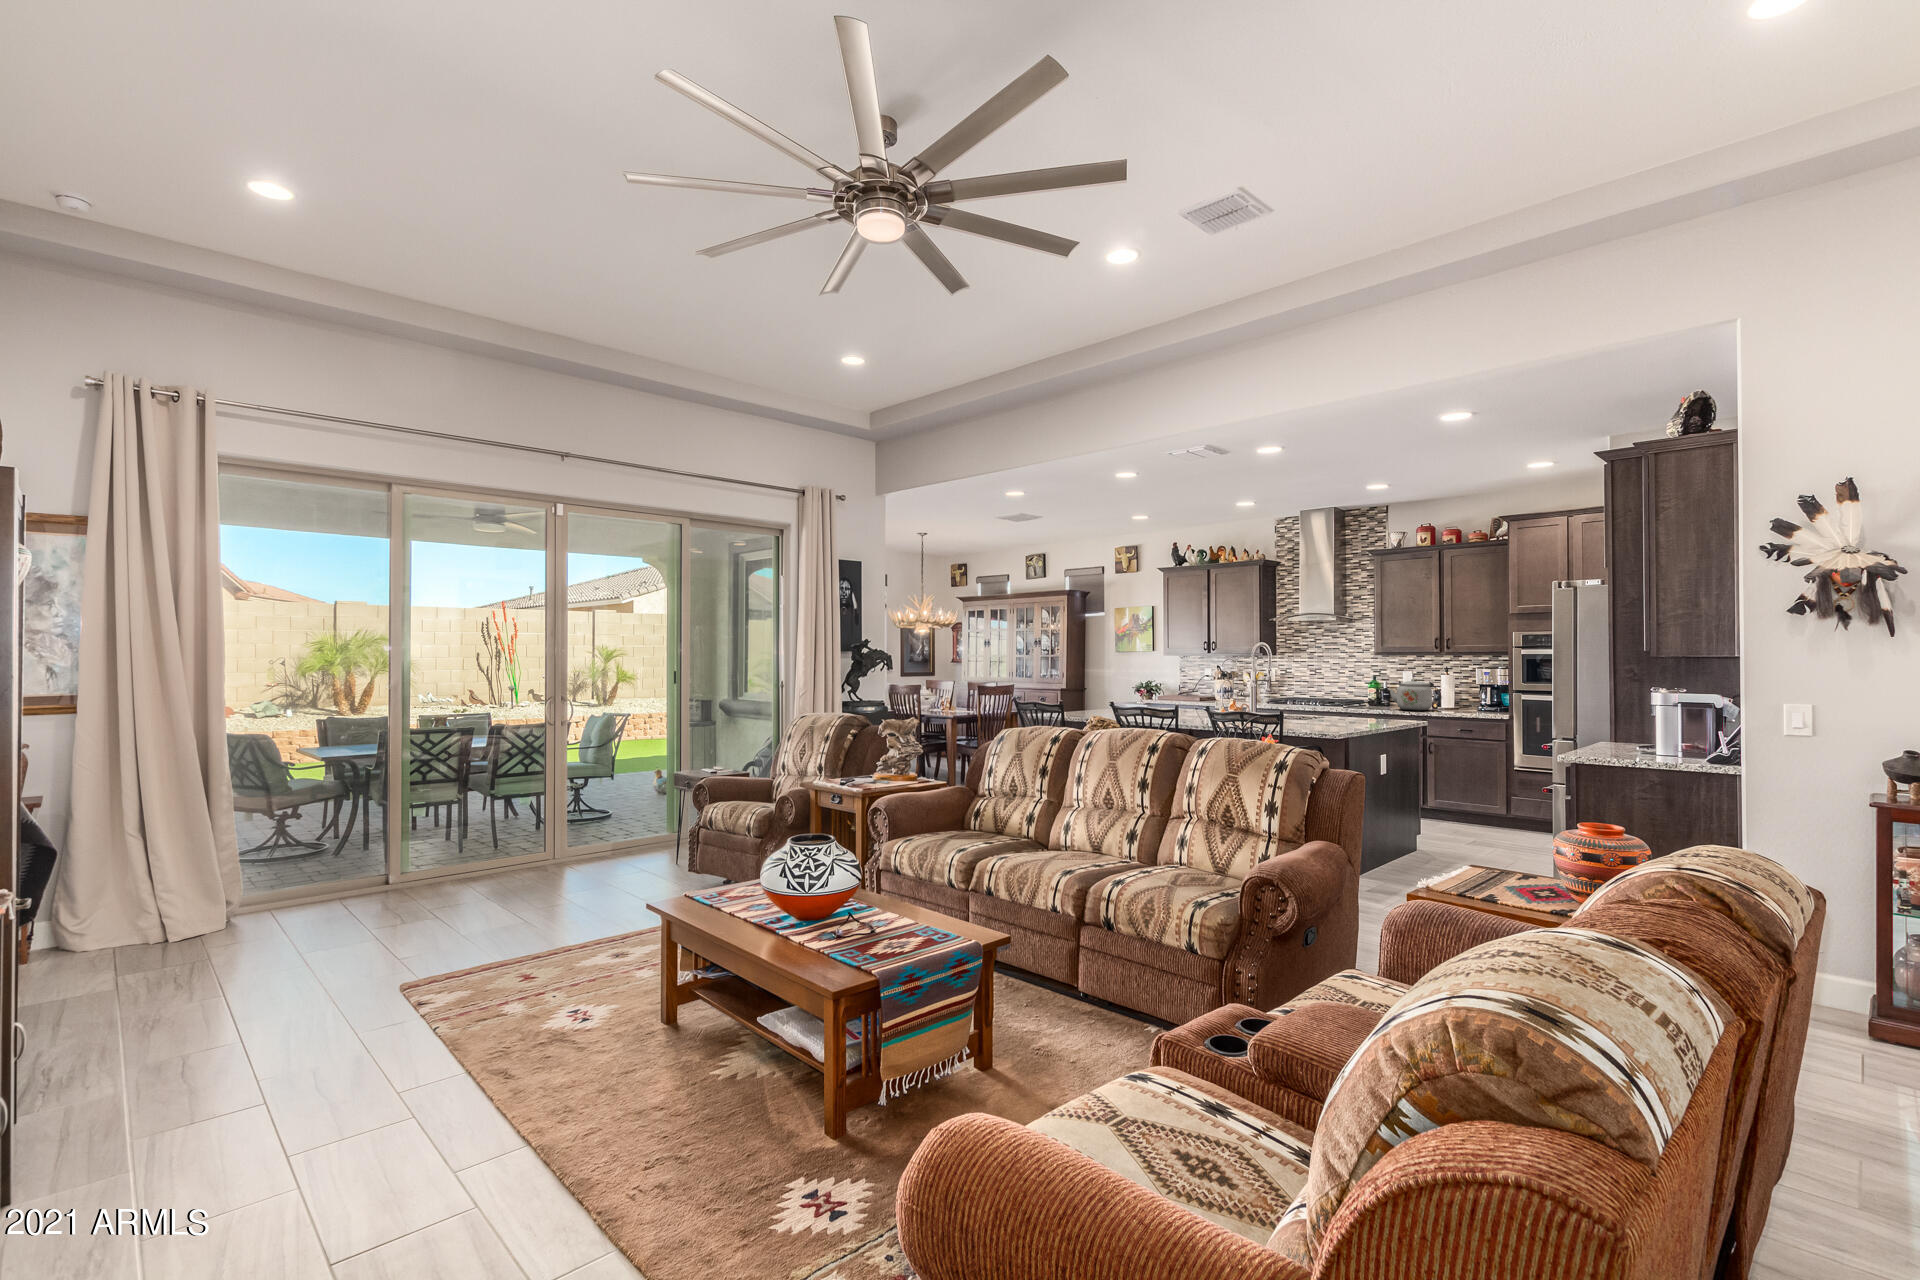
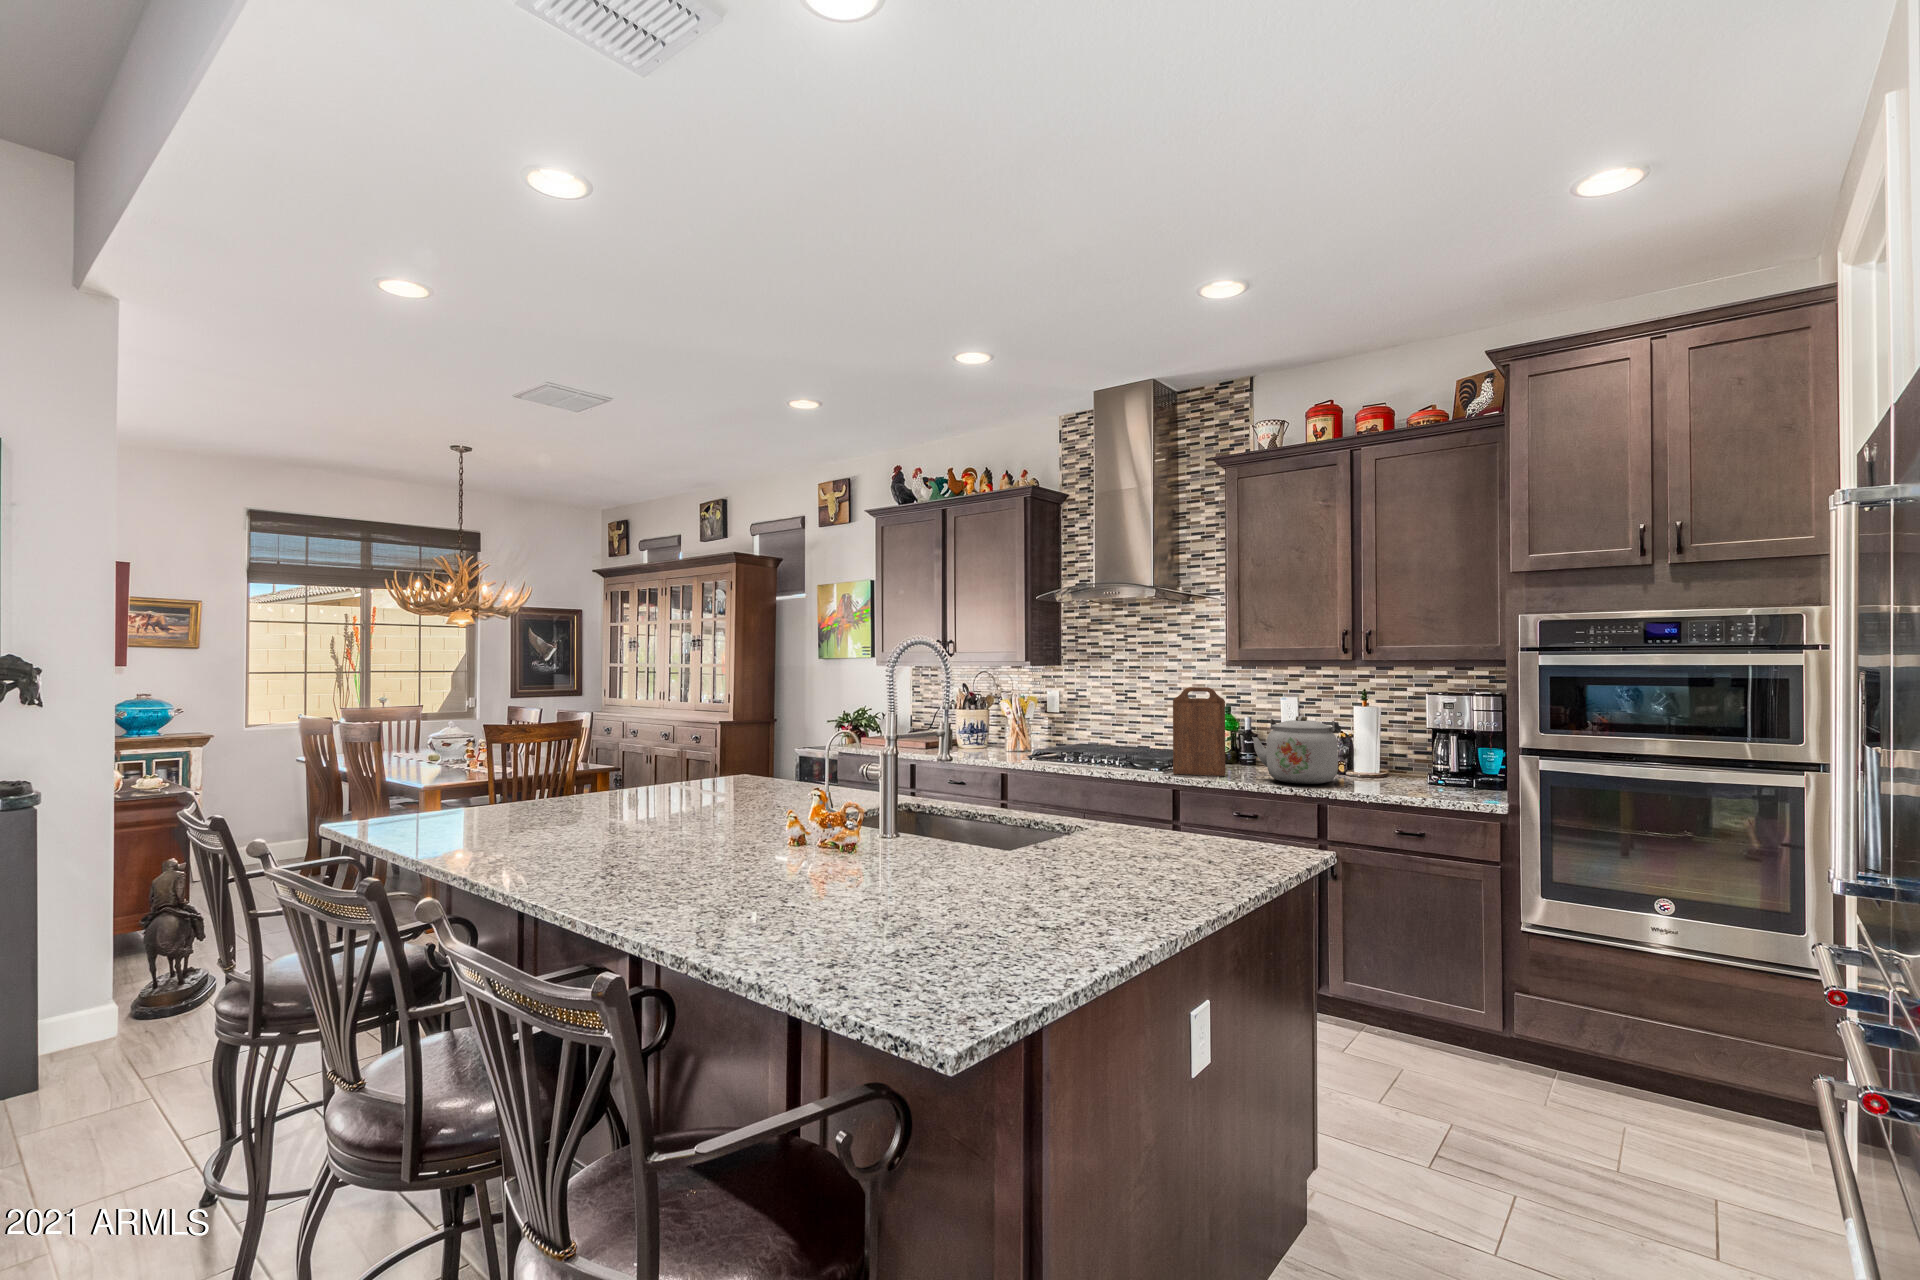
cutting board: none [1349,666,1376,708] -> present [1173,687,1225,776]

